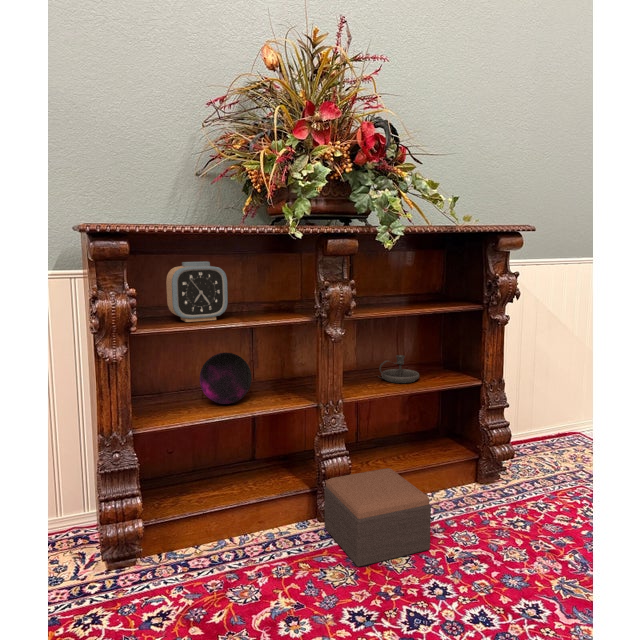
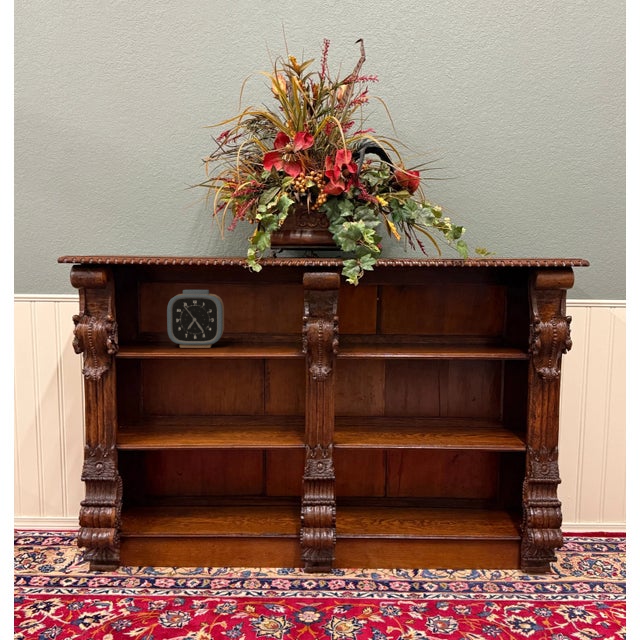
decorative orb: present [200,353,252,404] -> none [196,381,248,432]
candlestick: present [378,355,419,383] -> none [400,404,451,436]
footstool: present [325,468,431,567] -> none [298,526,391,626]

